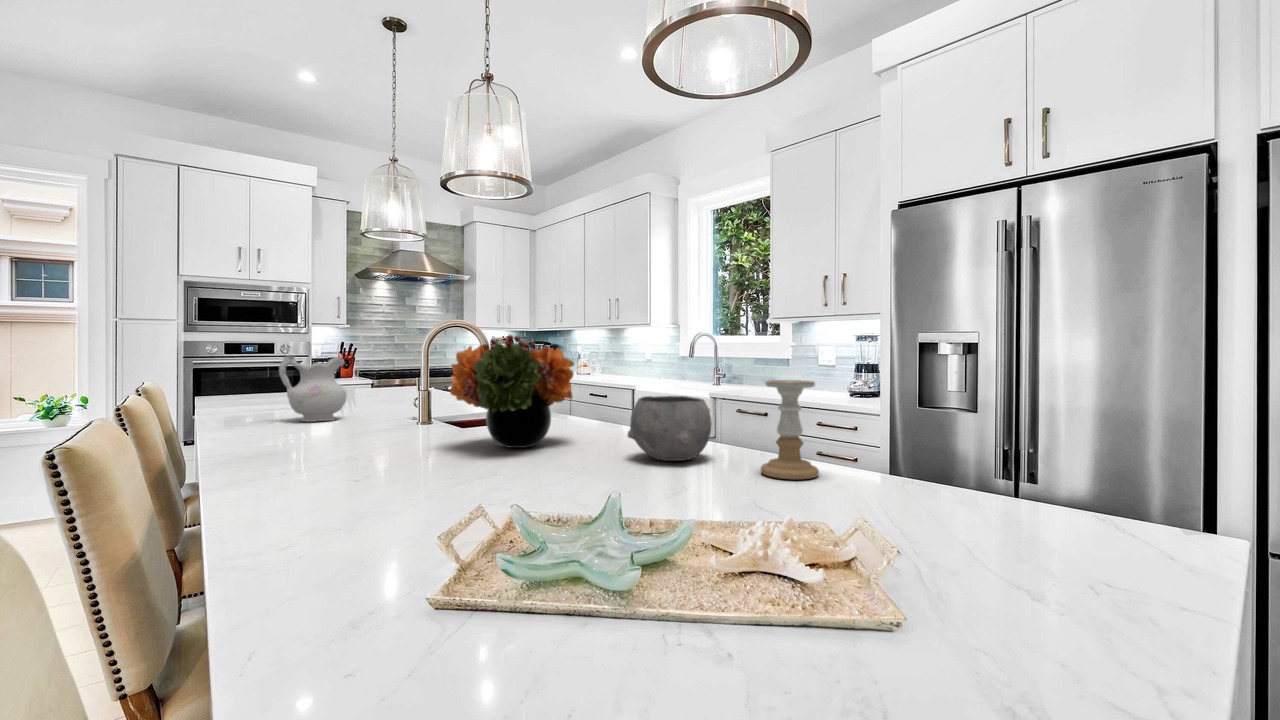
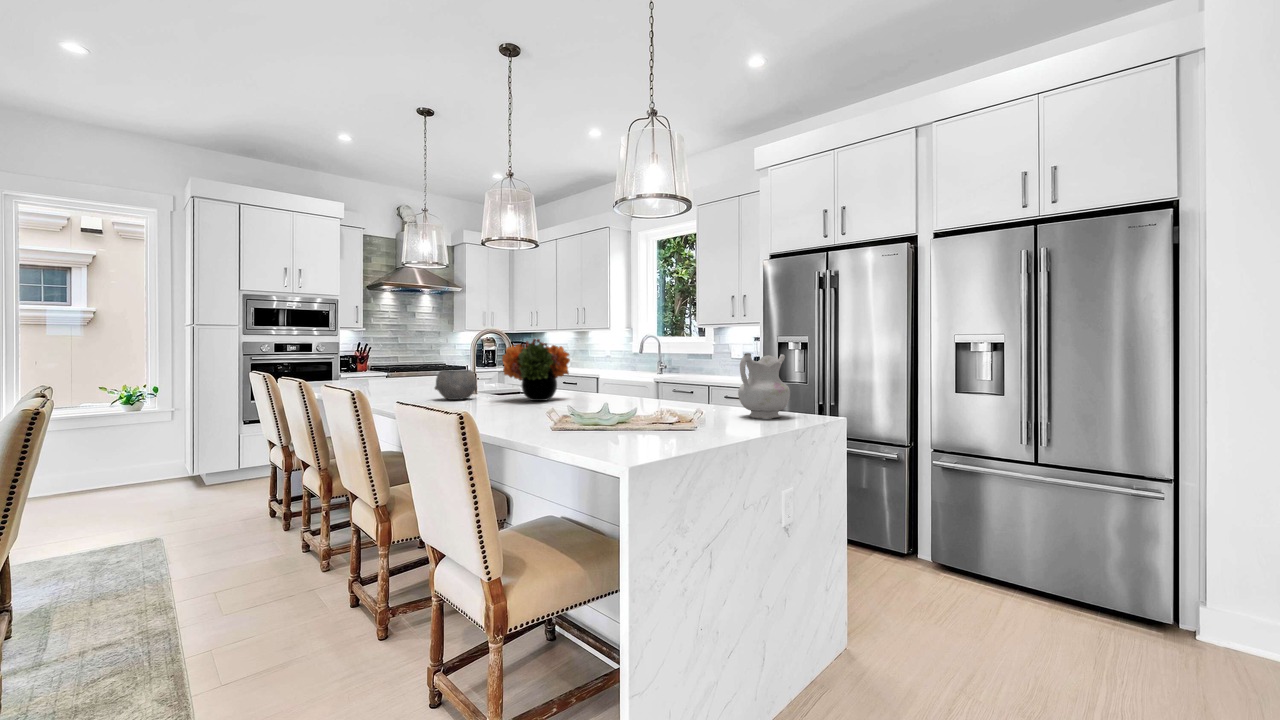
ceramic pitcher: present [279,355,347,422] -> present [738,353,790,418]
candle holder: present [761,380,819,479] -> none [667,361,694,407]
bowl: present [628,396,712,461] -> present [435,370,477,400]

